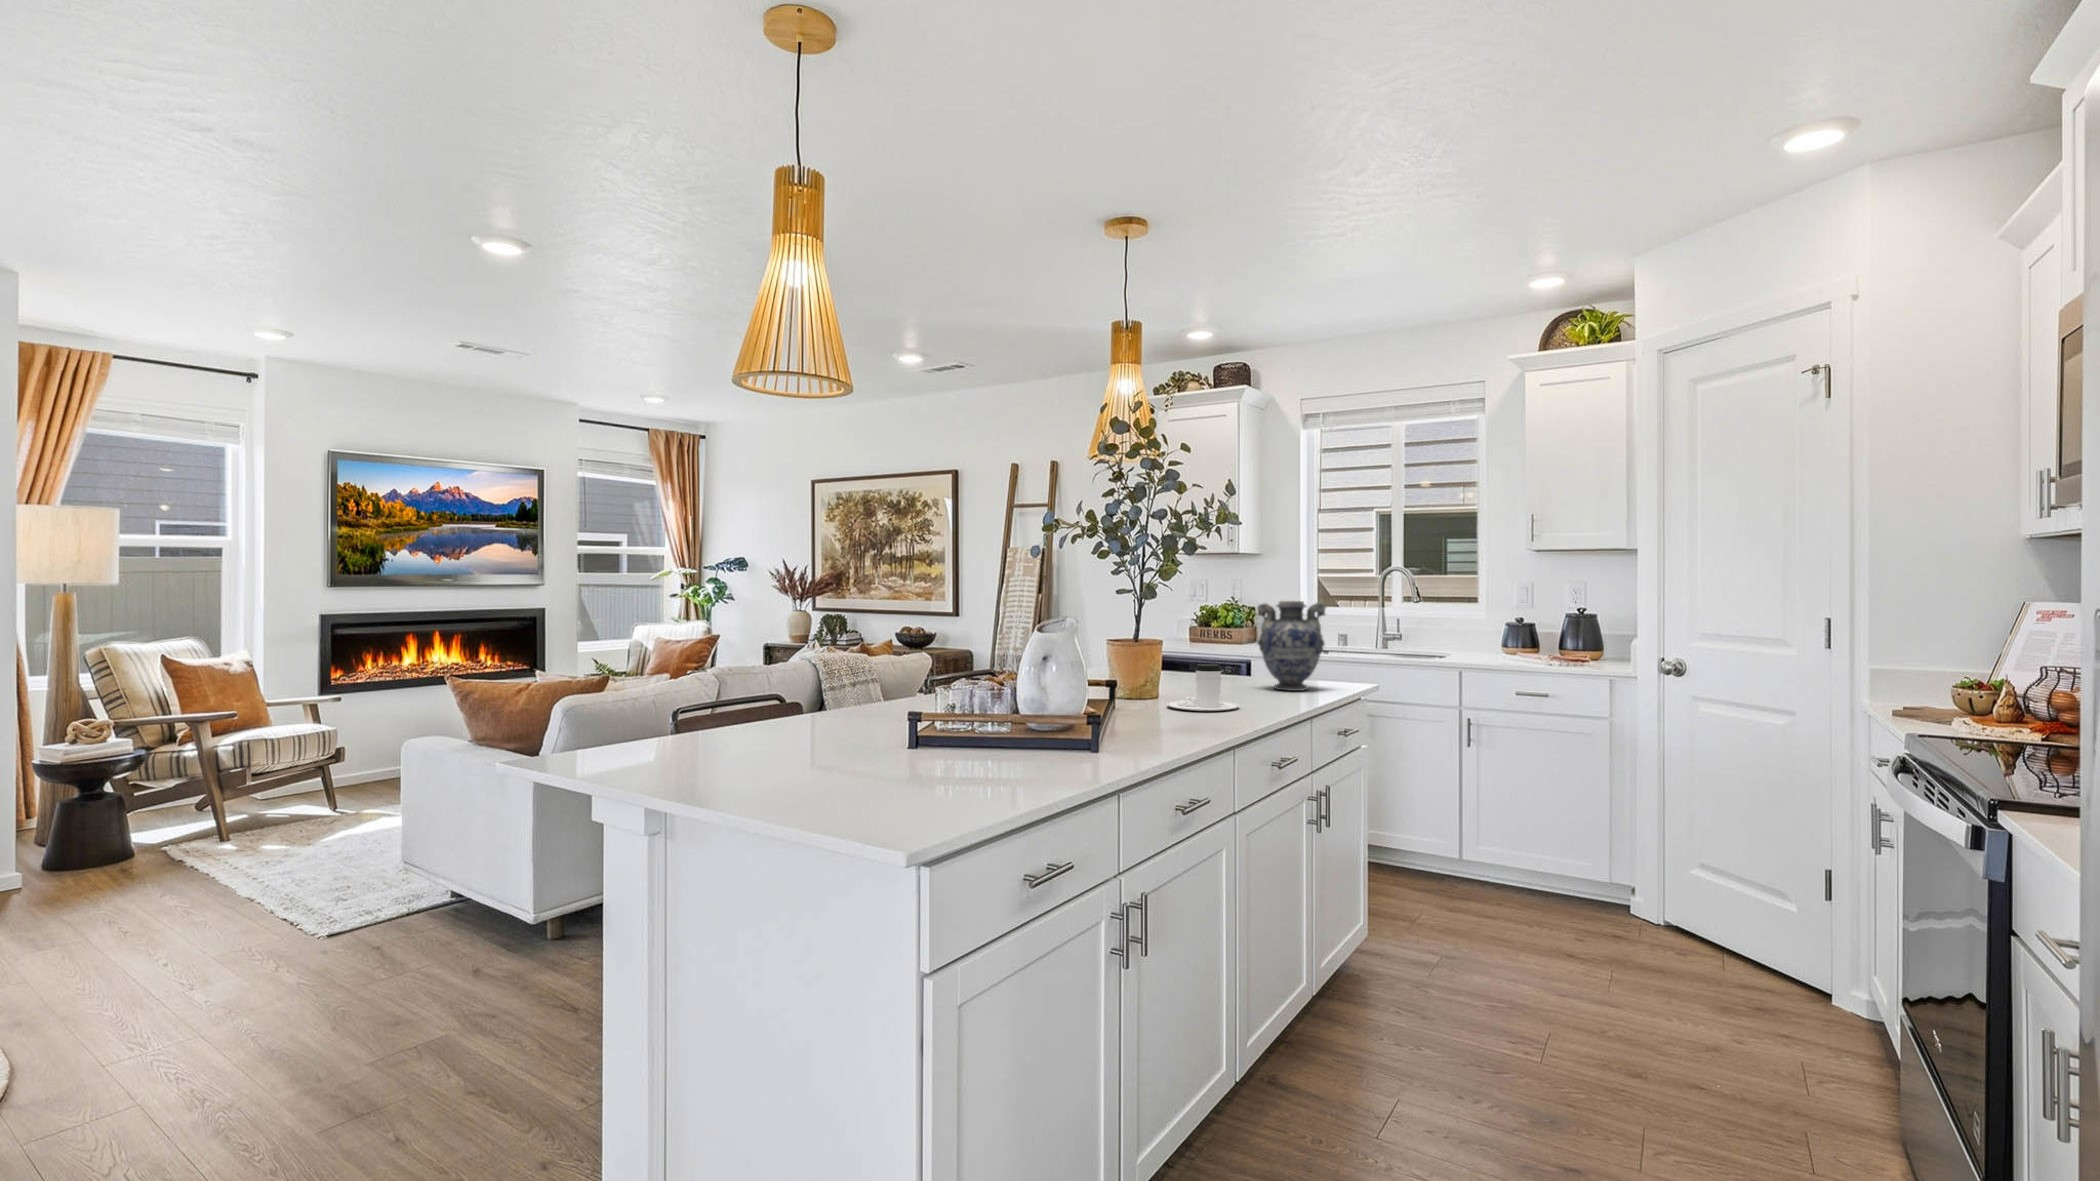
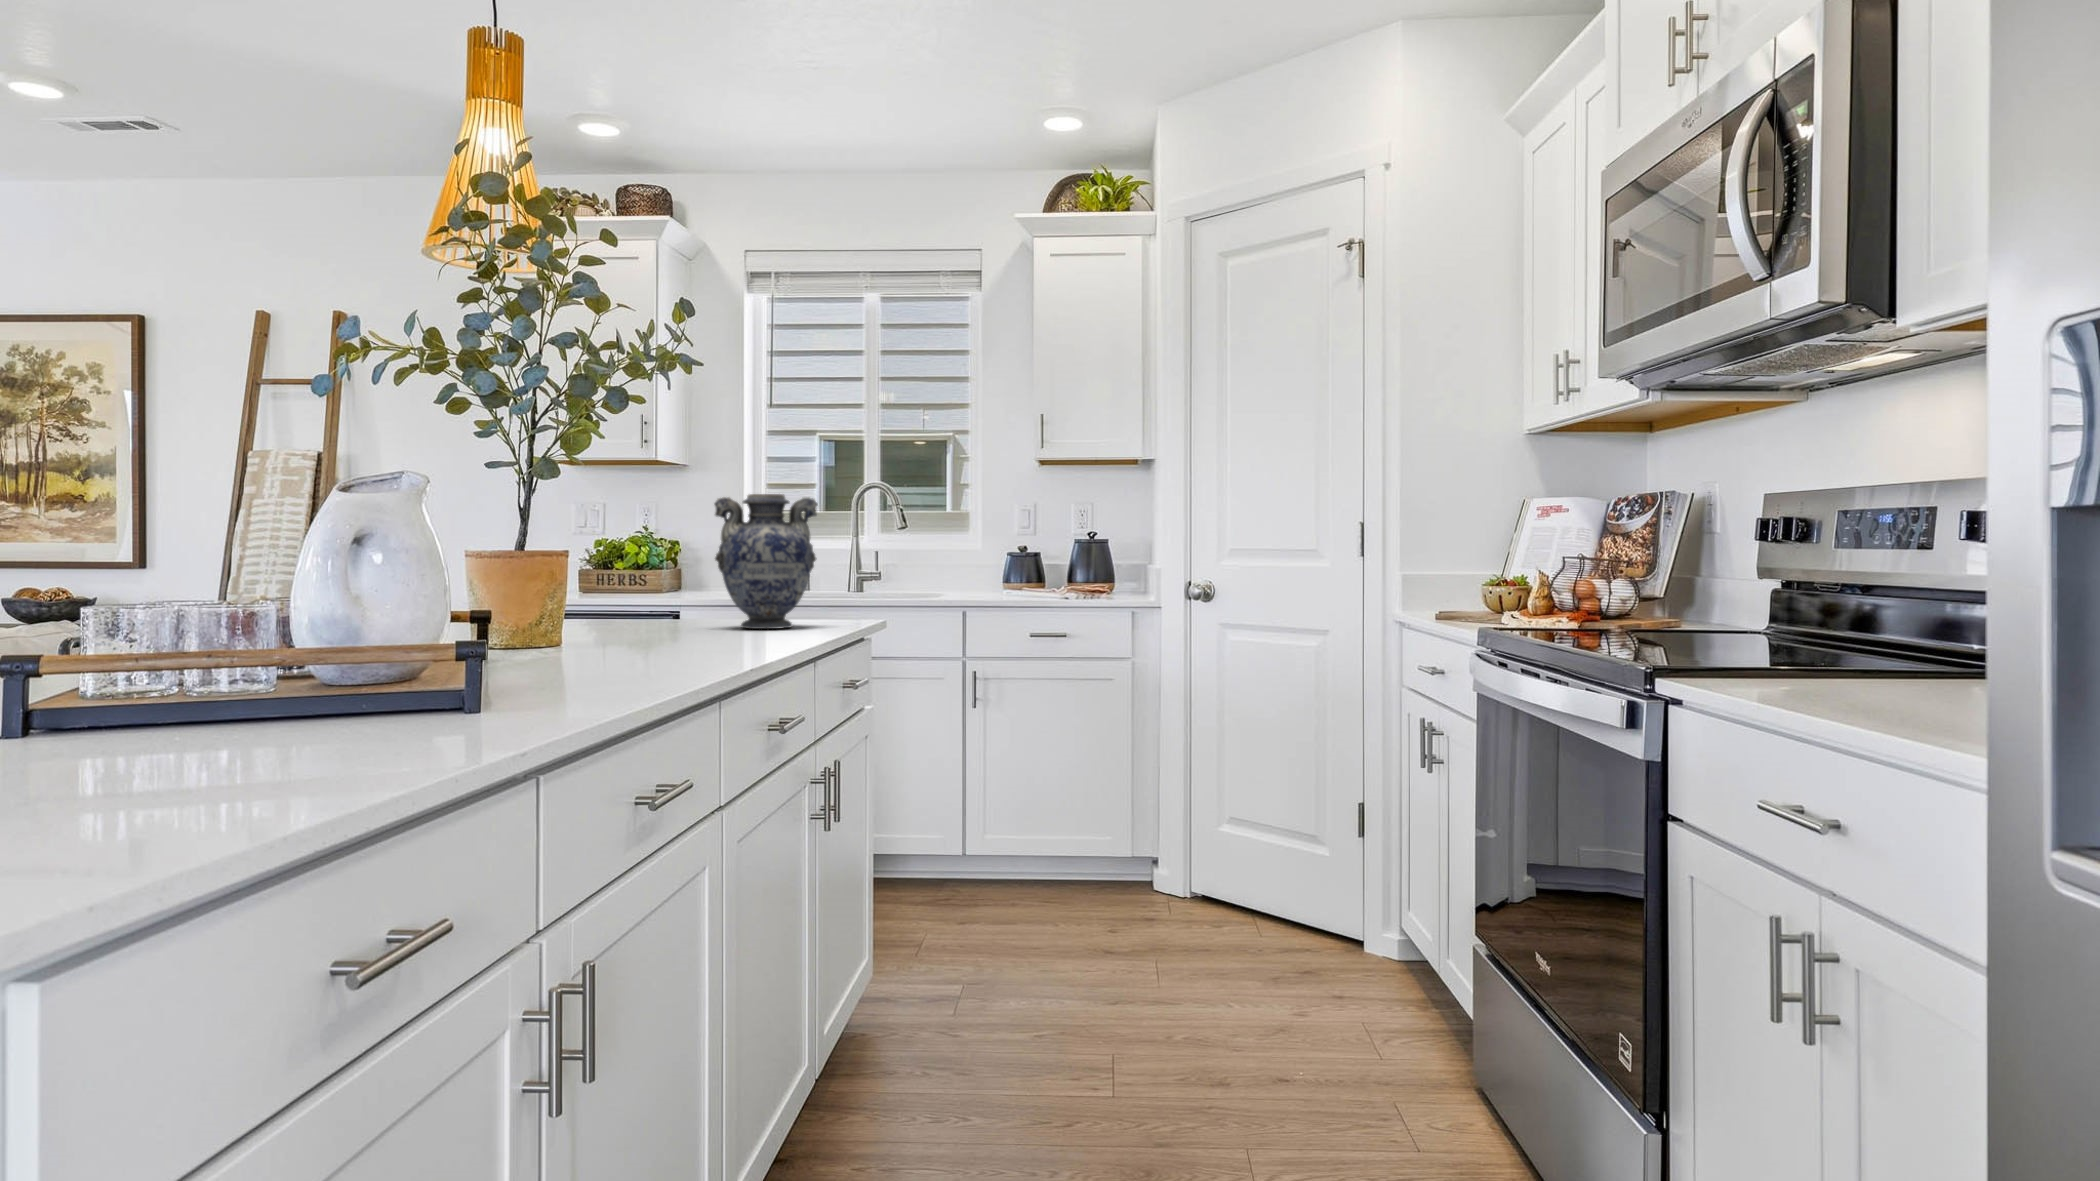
coffee cup: present [1167,664,1239,711] -> none [579,577,705,651]

